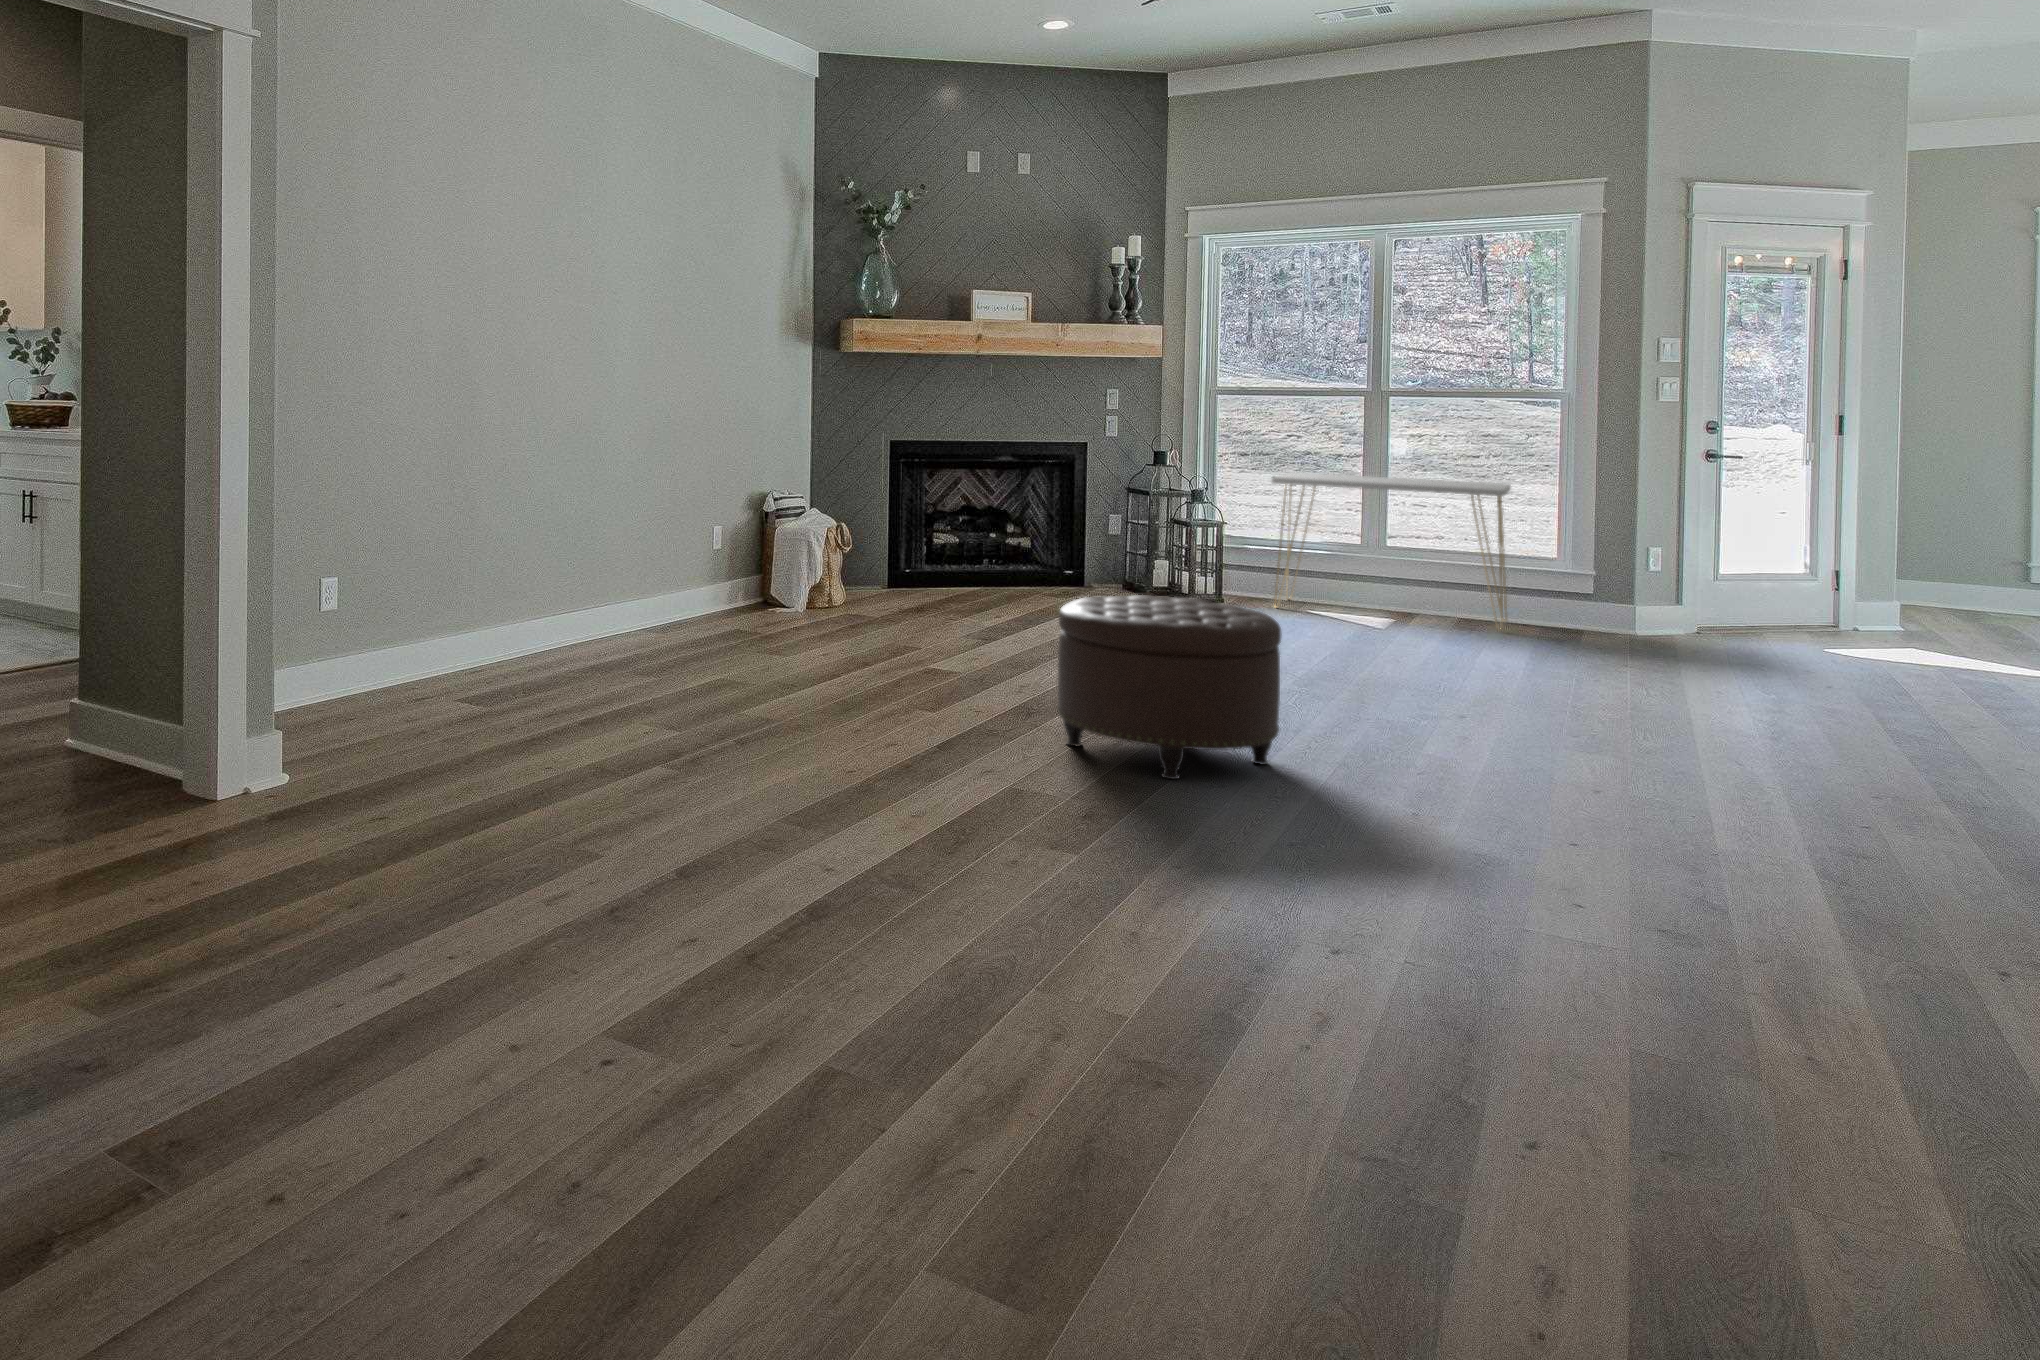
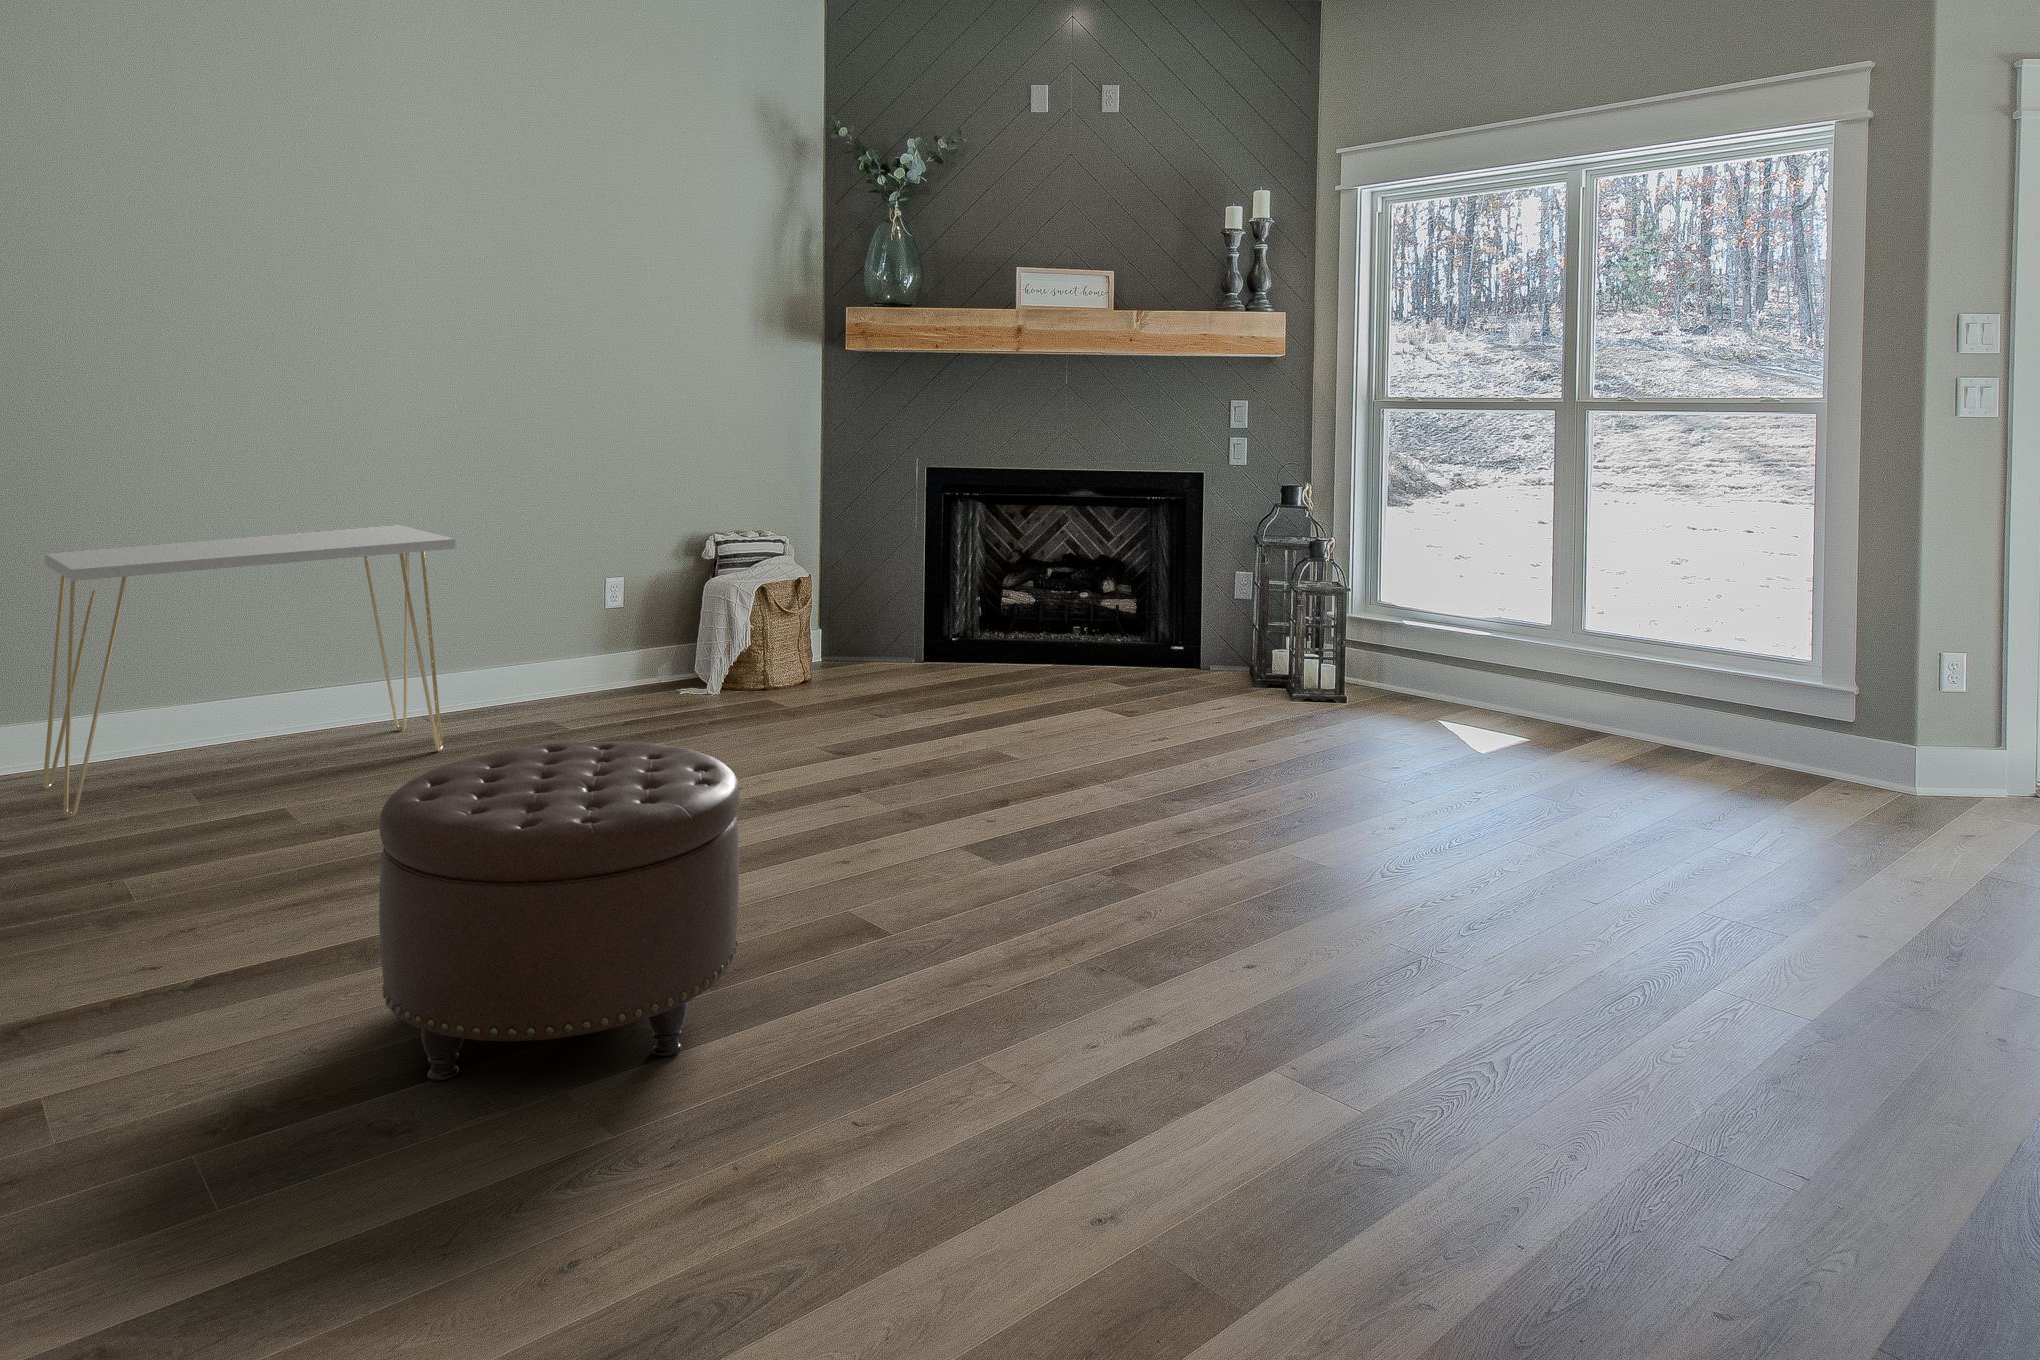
console table: present [1272,472,1511,631] -> present [43,525,456,816]

